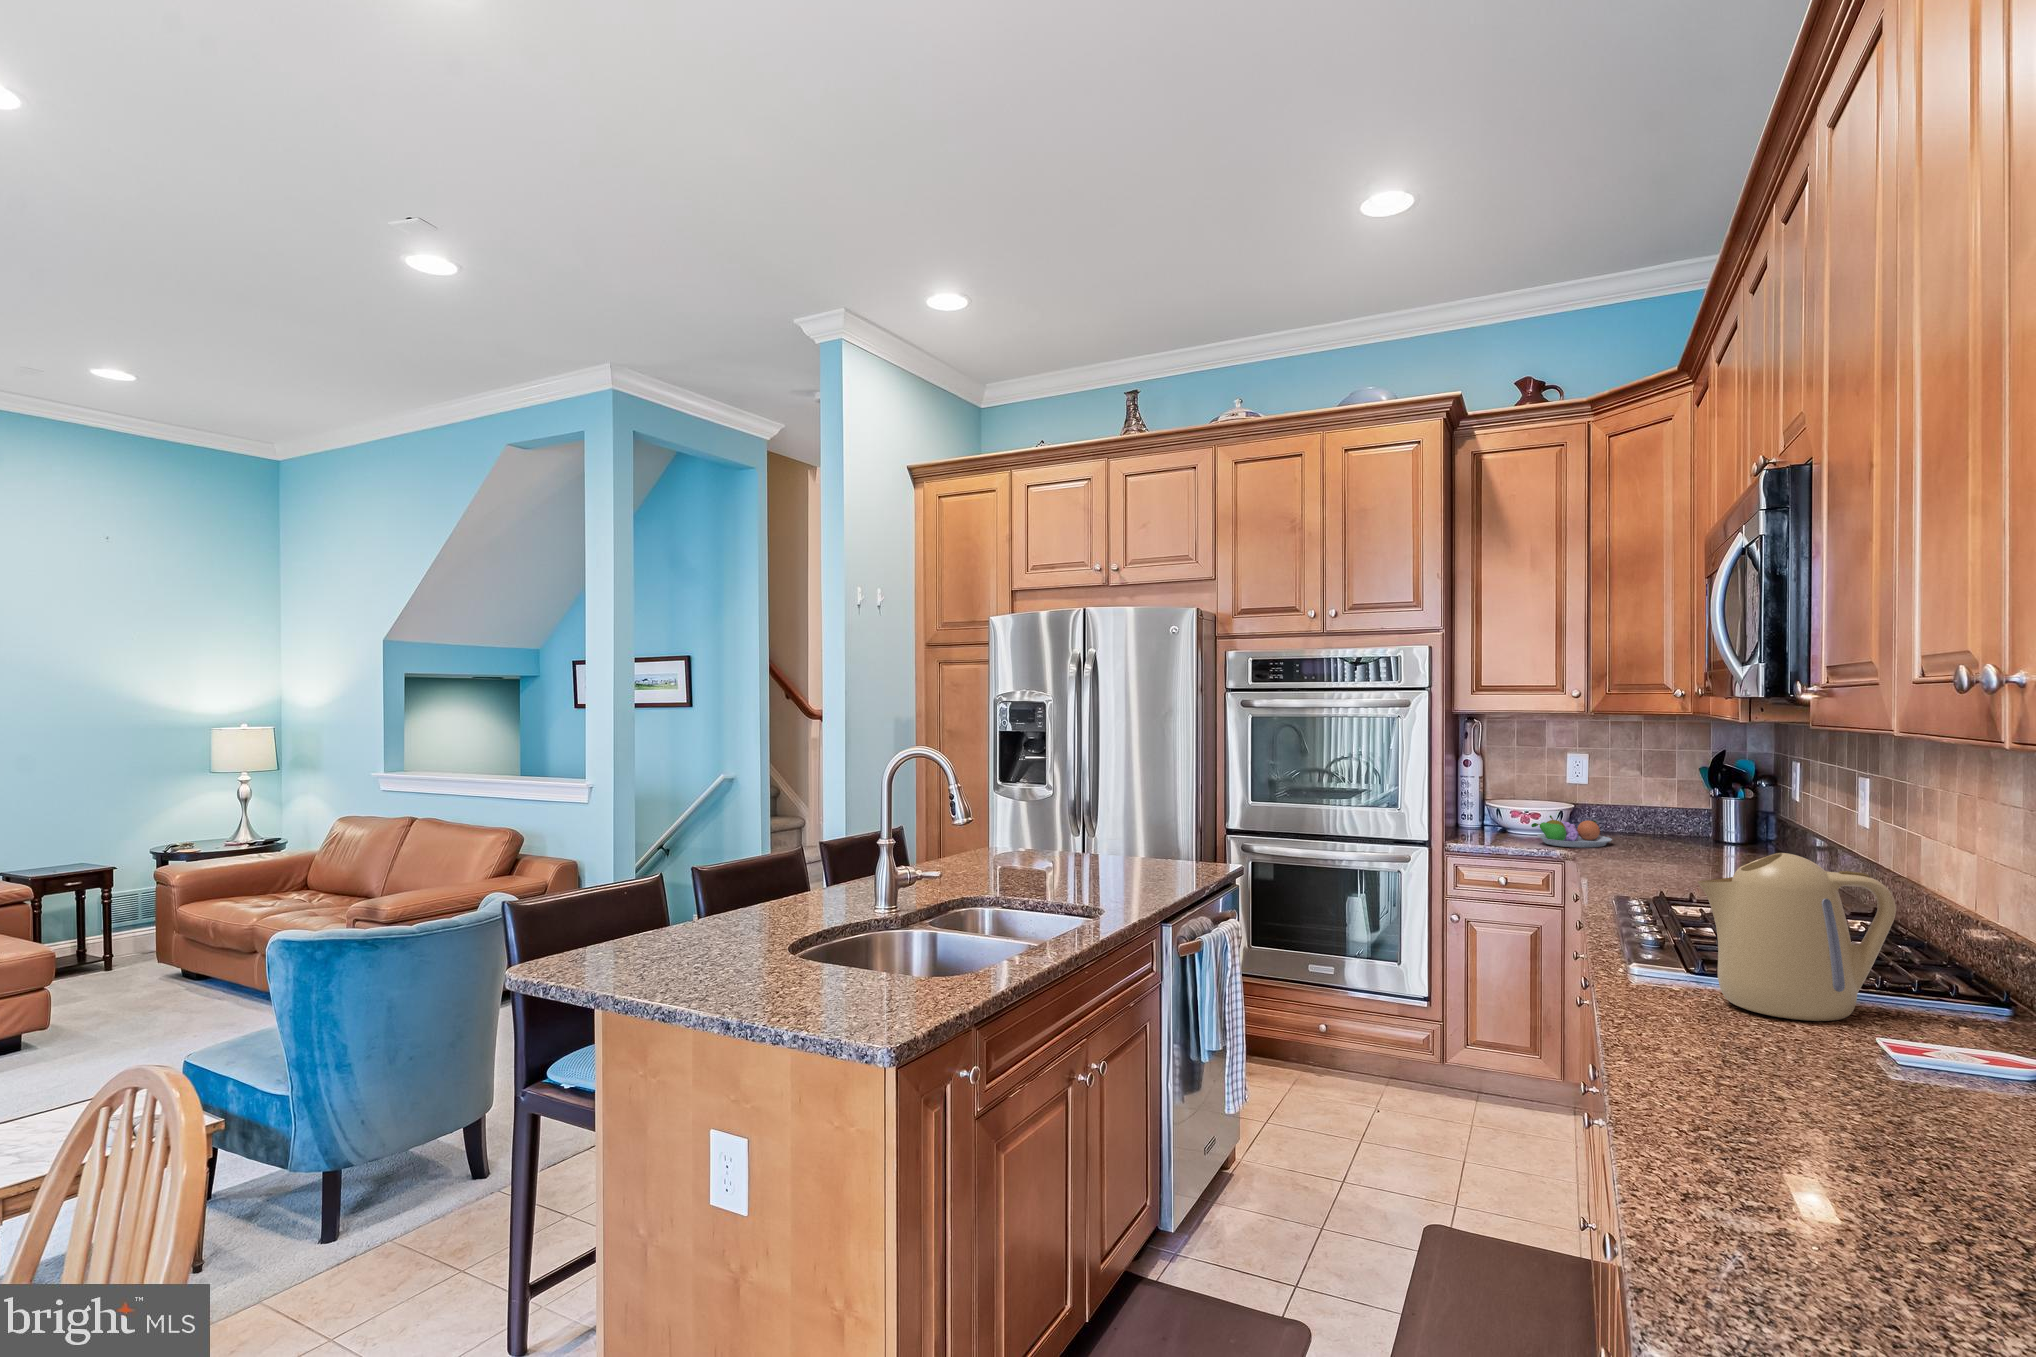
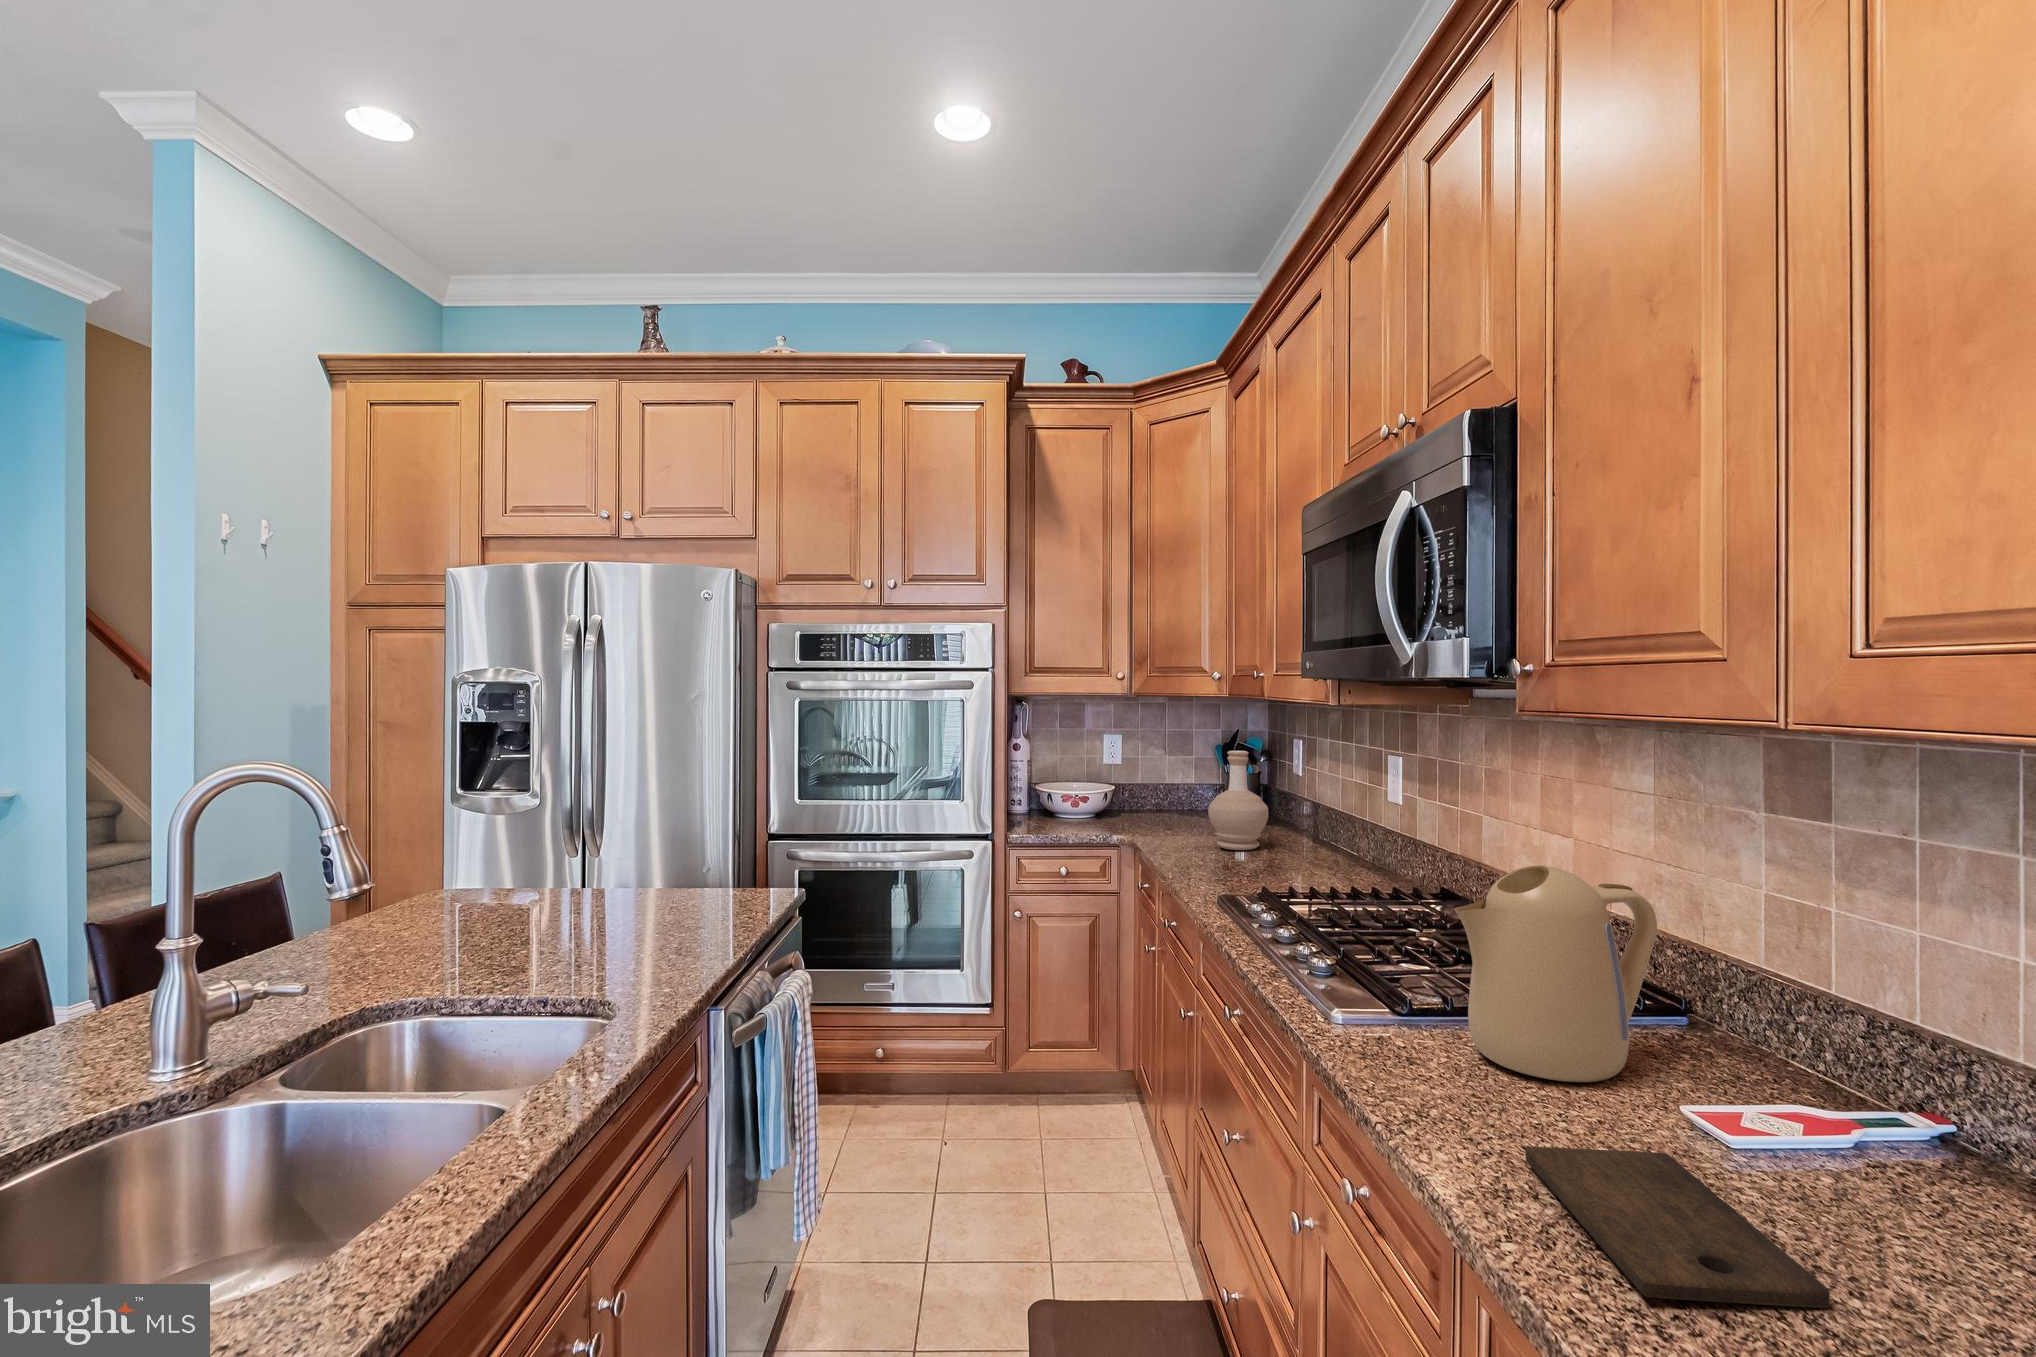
bottle: none [1650,770,1720,870] -> present [1208,751,1268,850]
fruit bowl: present [1531,815,1612,848] -> none [1084,798,1154,830]
cutting board: none [1672,1030,1803,1106] -> present [1526,1147,1830,1308]

